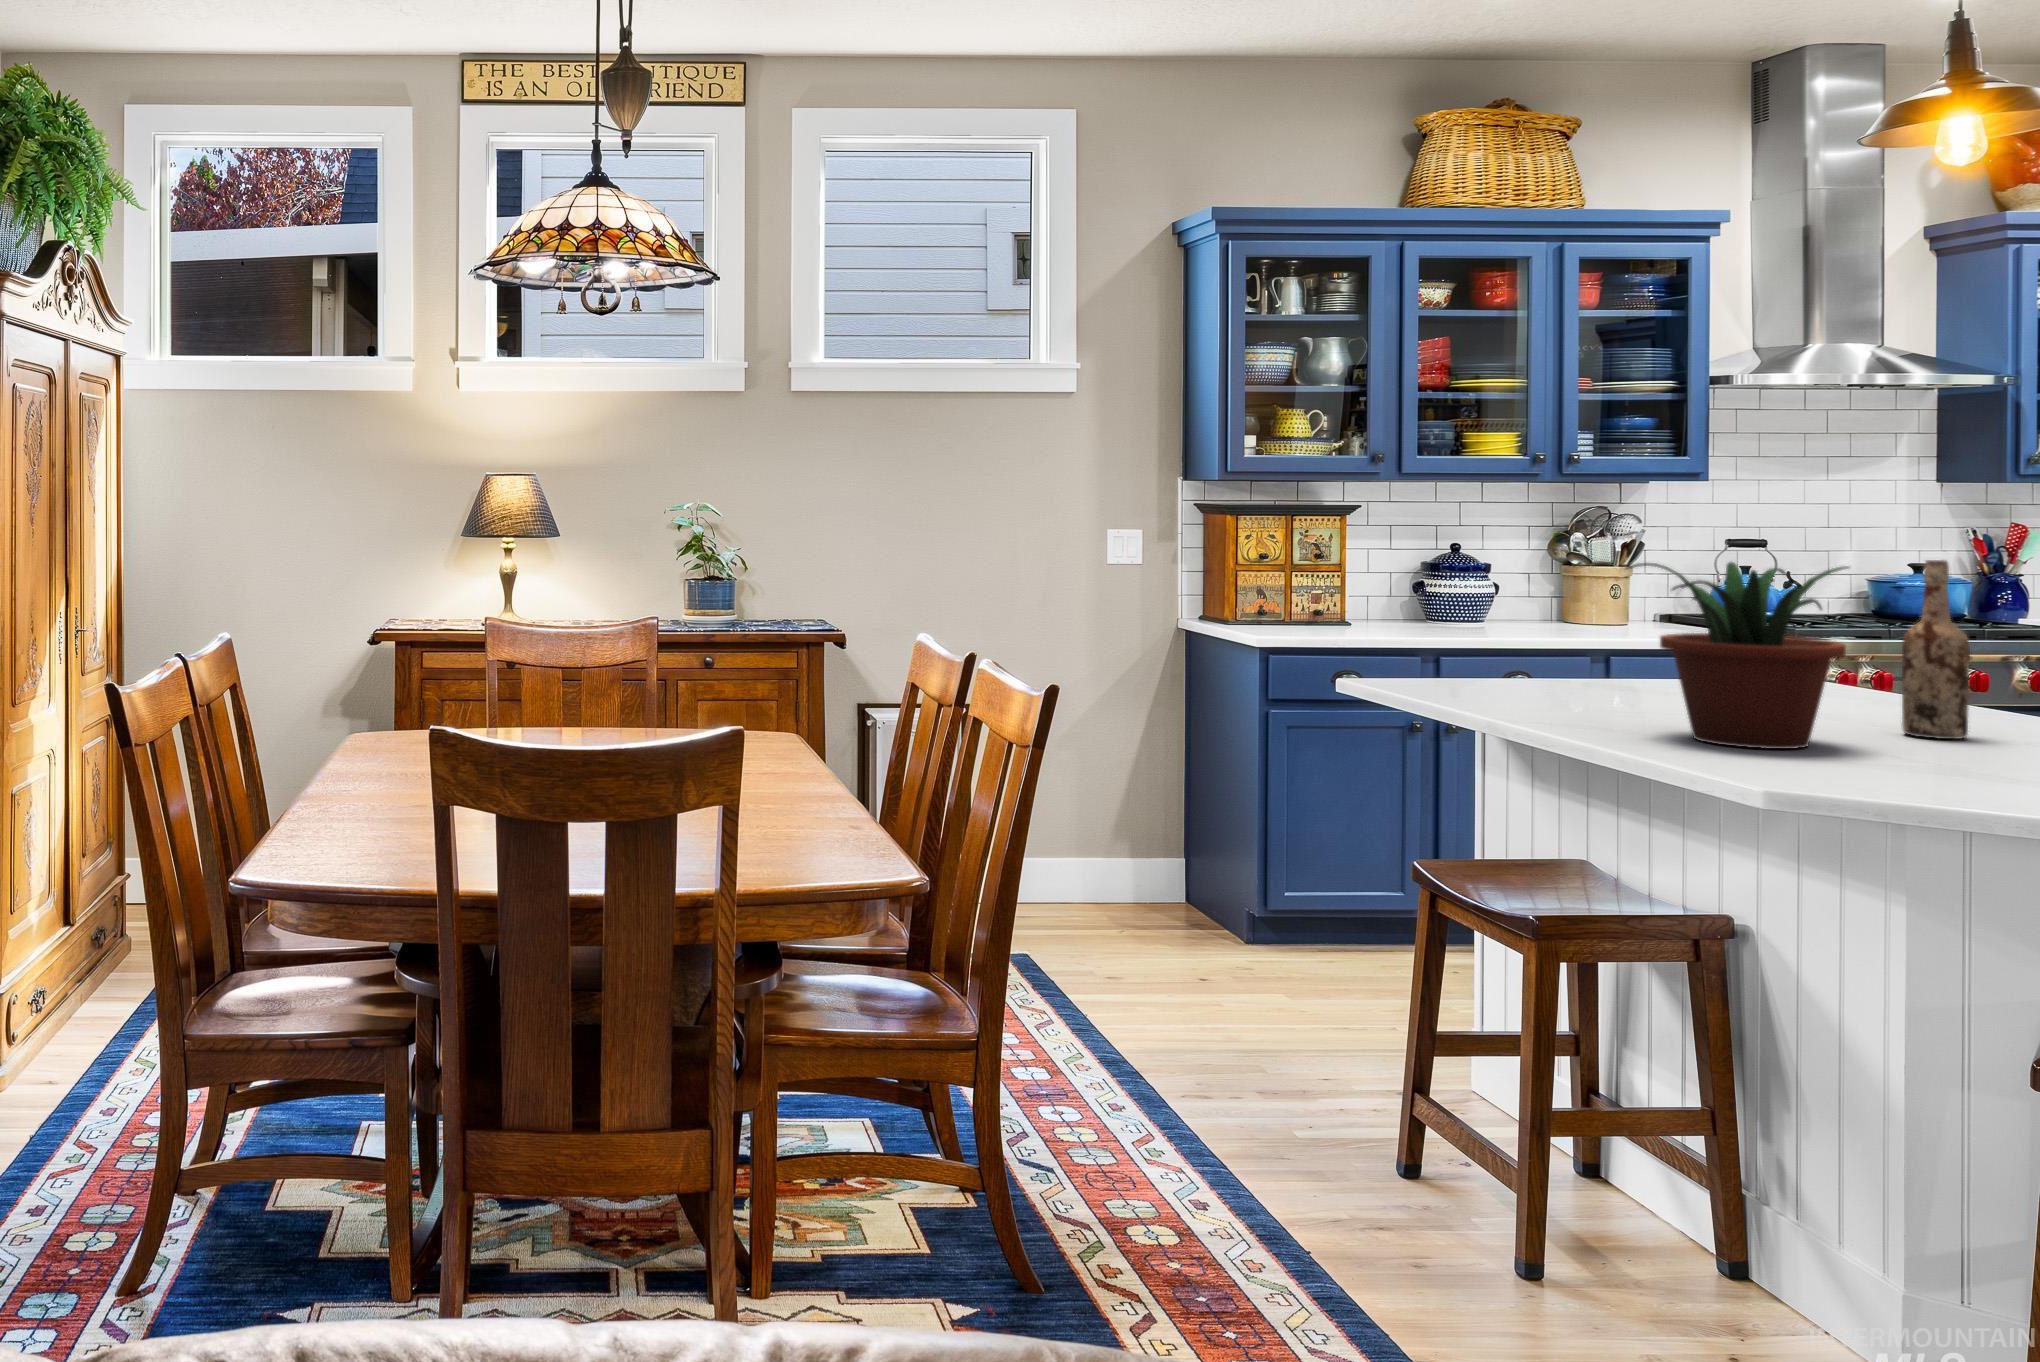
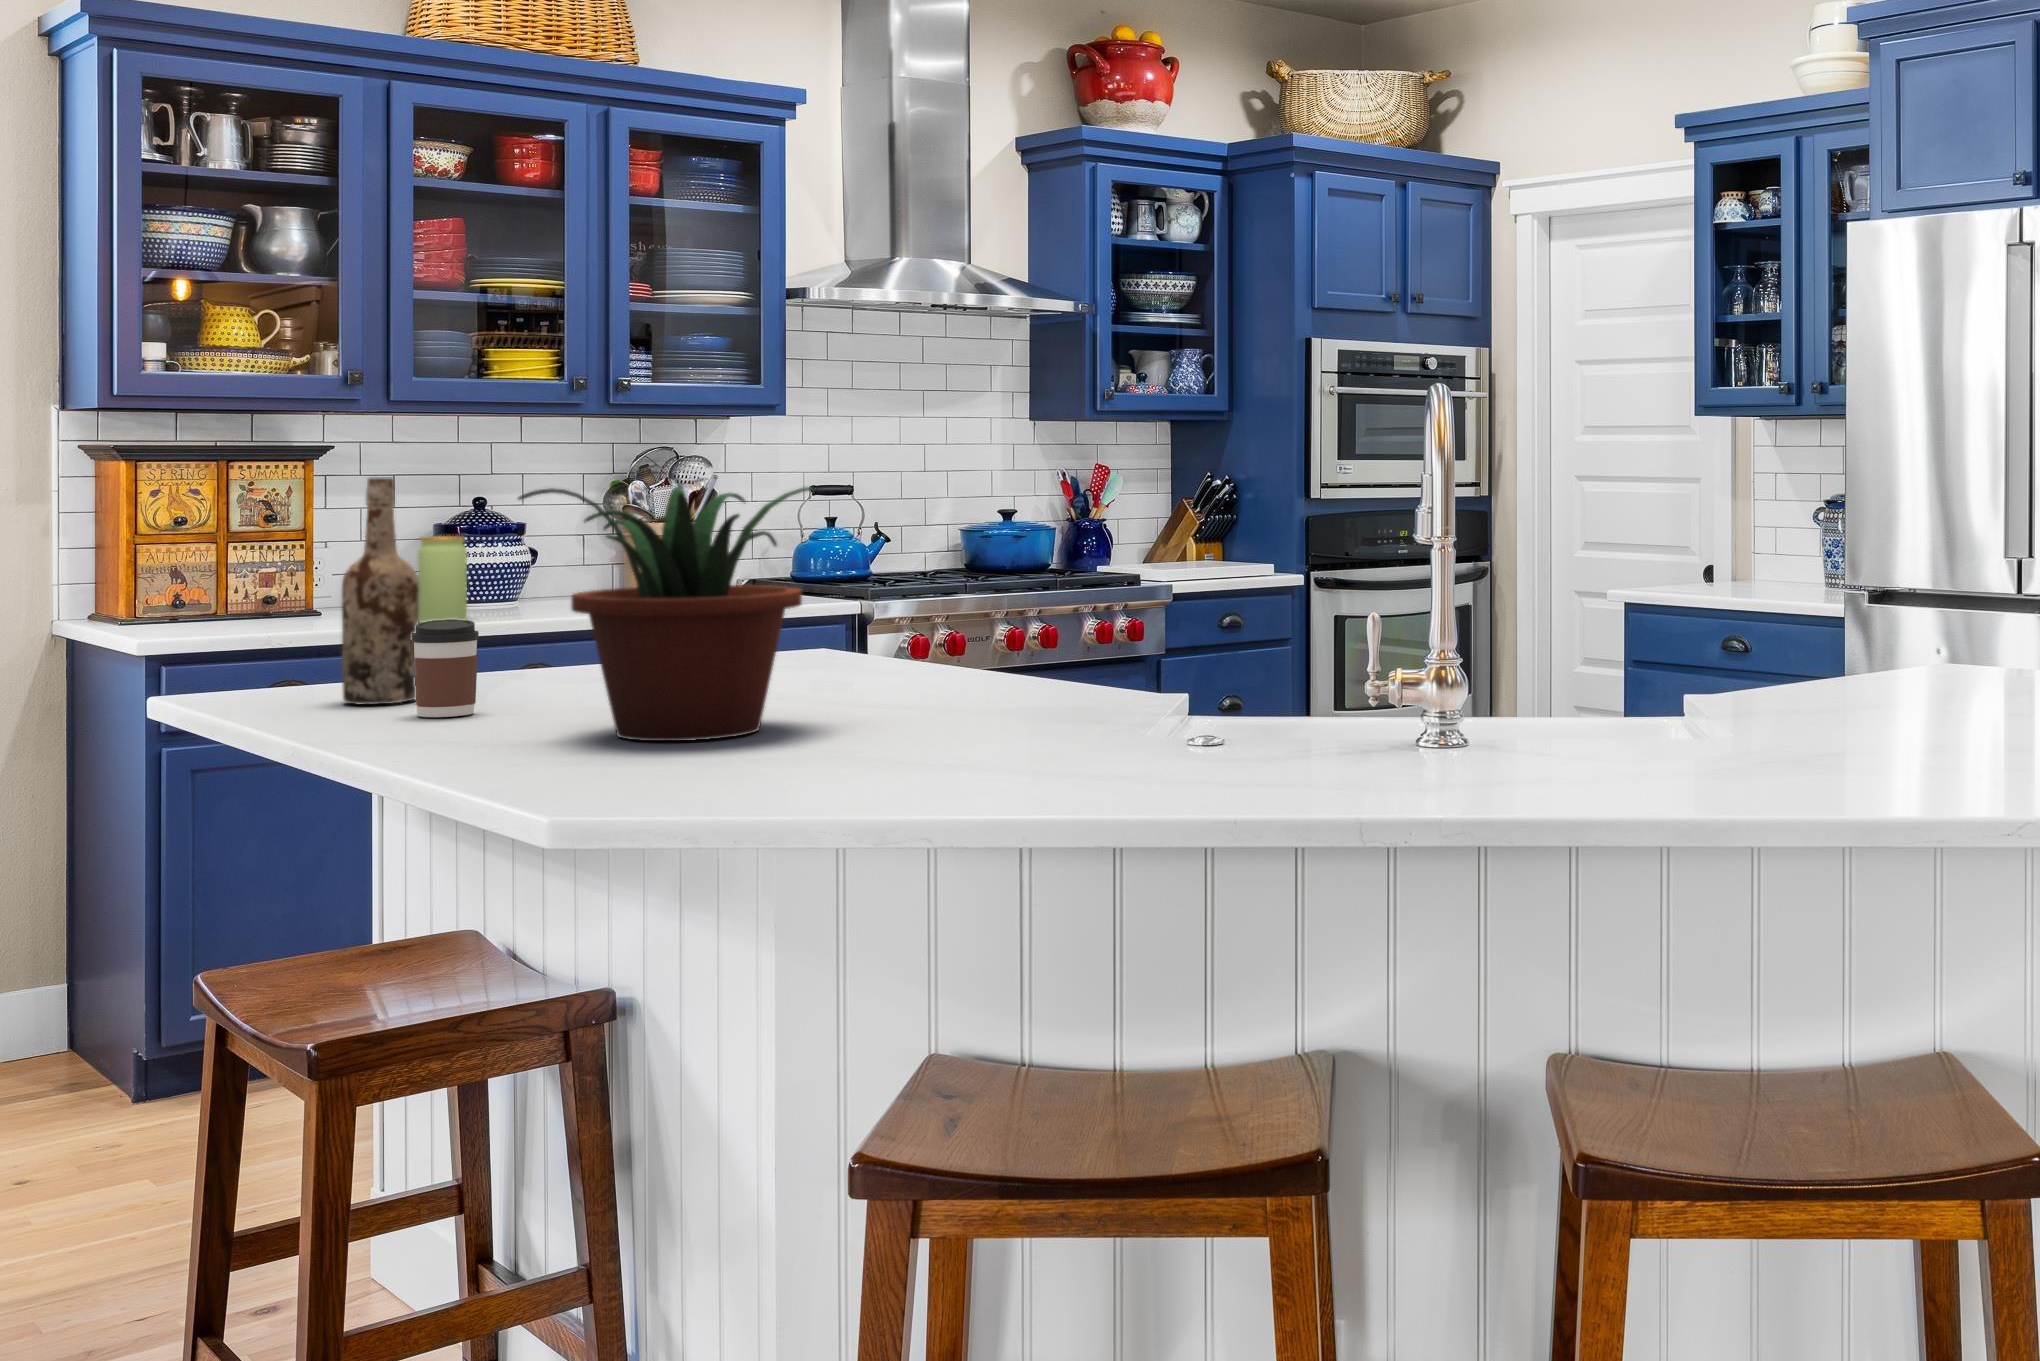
wine bottle: present [1902,560,1970,739] -> present [342,477,419,705]
jar: none [1424,574,1459,638] -> present [418,536,467,622]
coffee cup: none [1522,646,1569,713] -> present [412,619,479,717]

